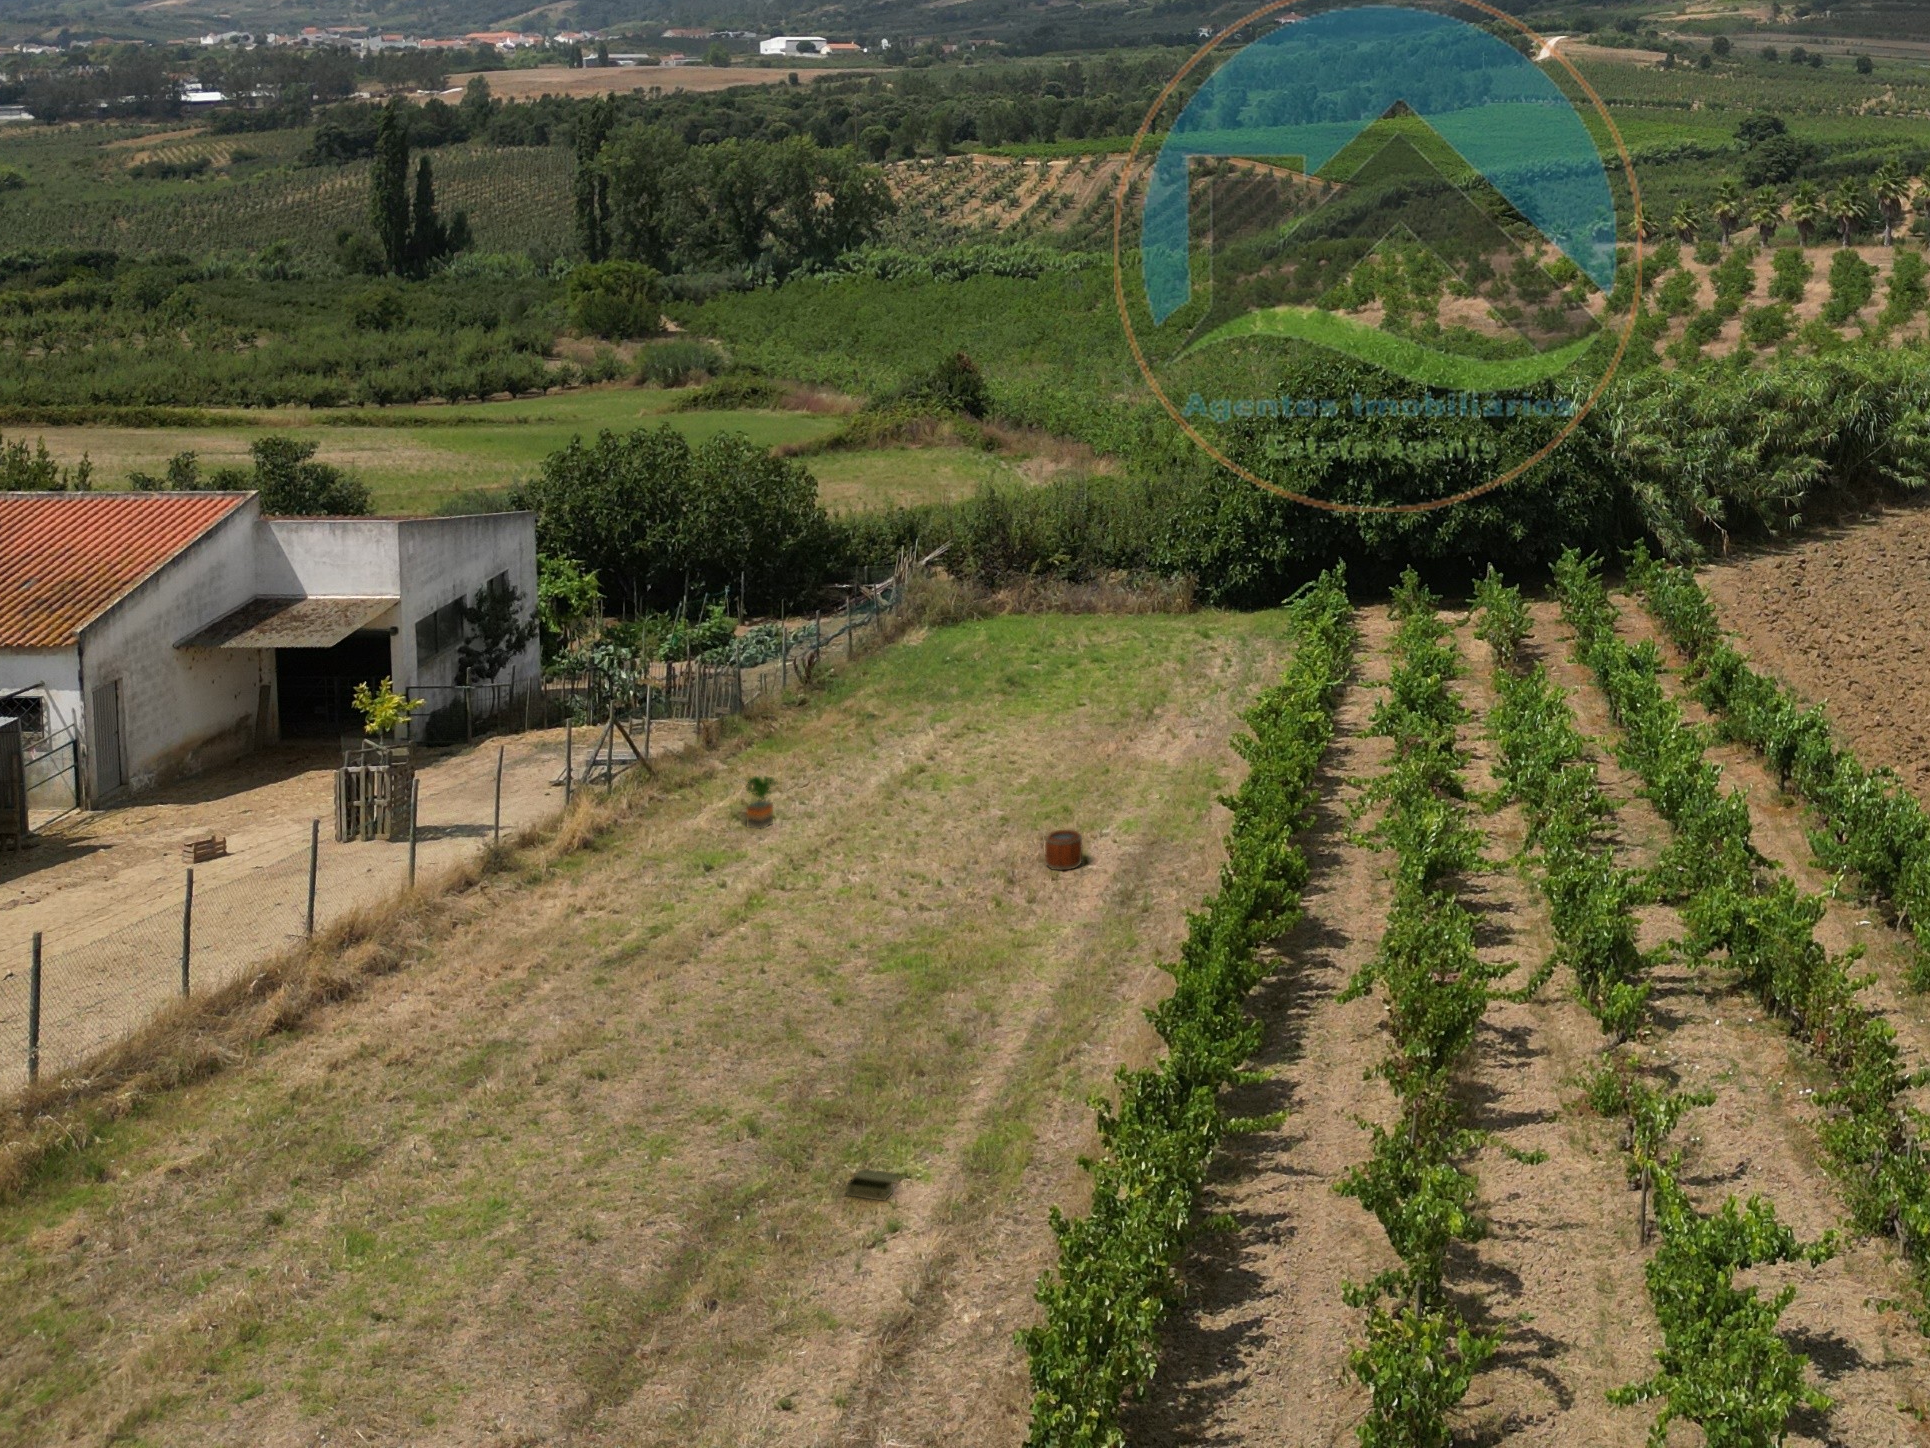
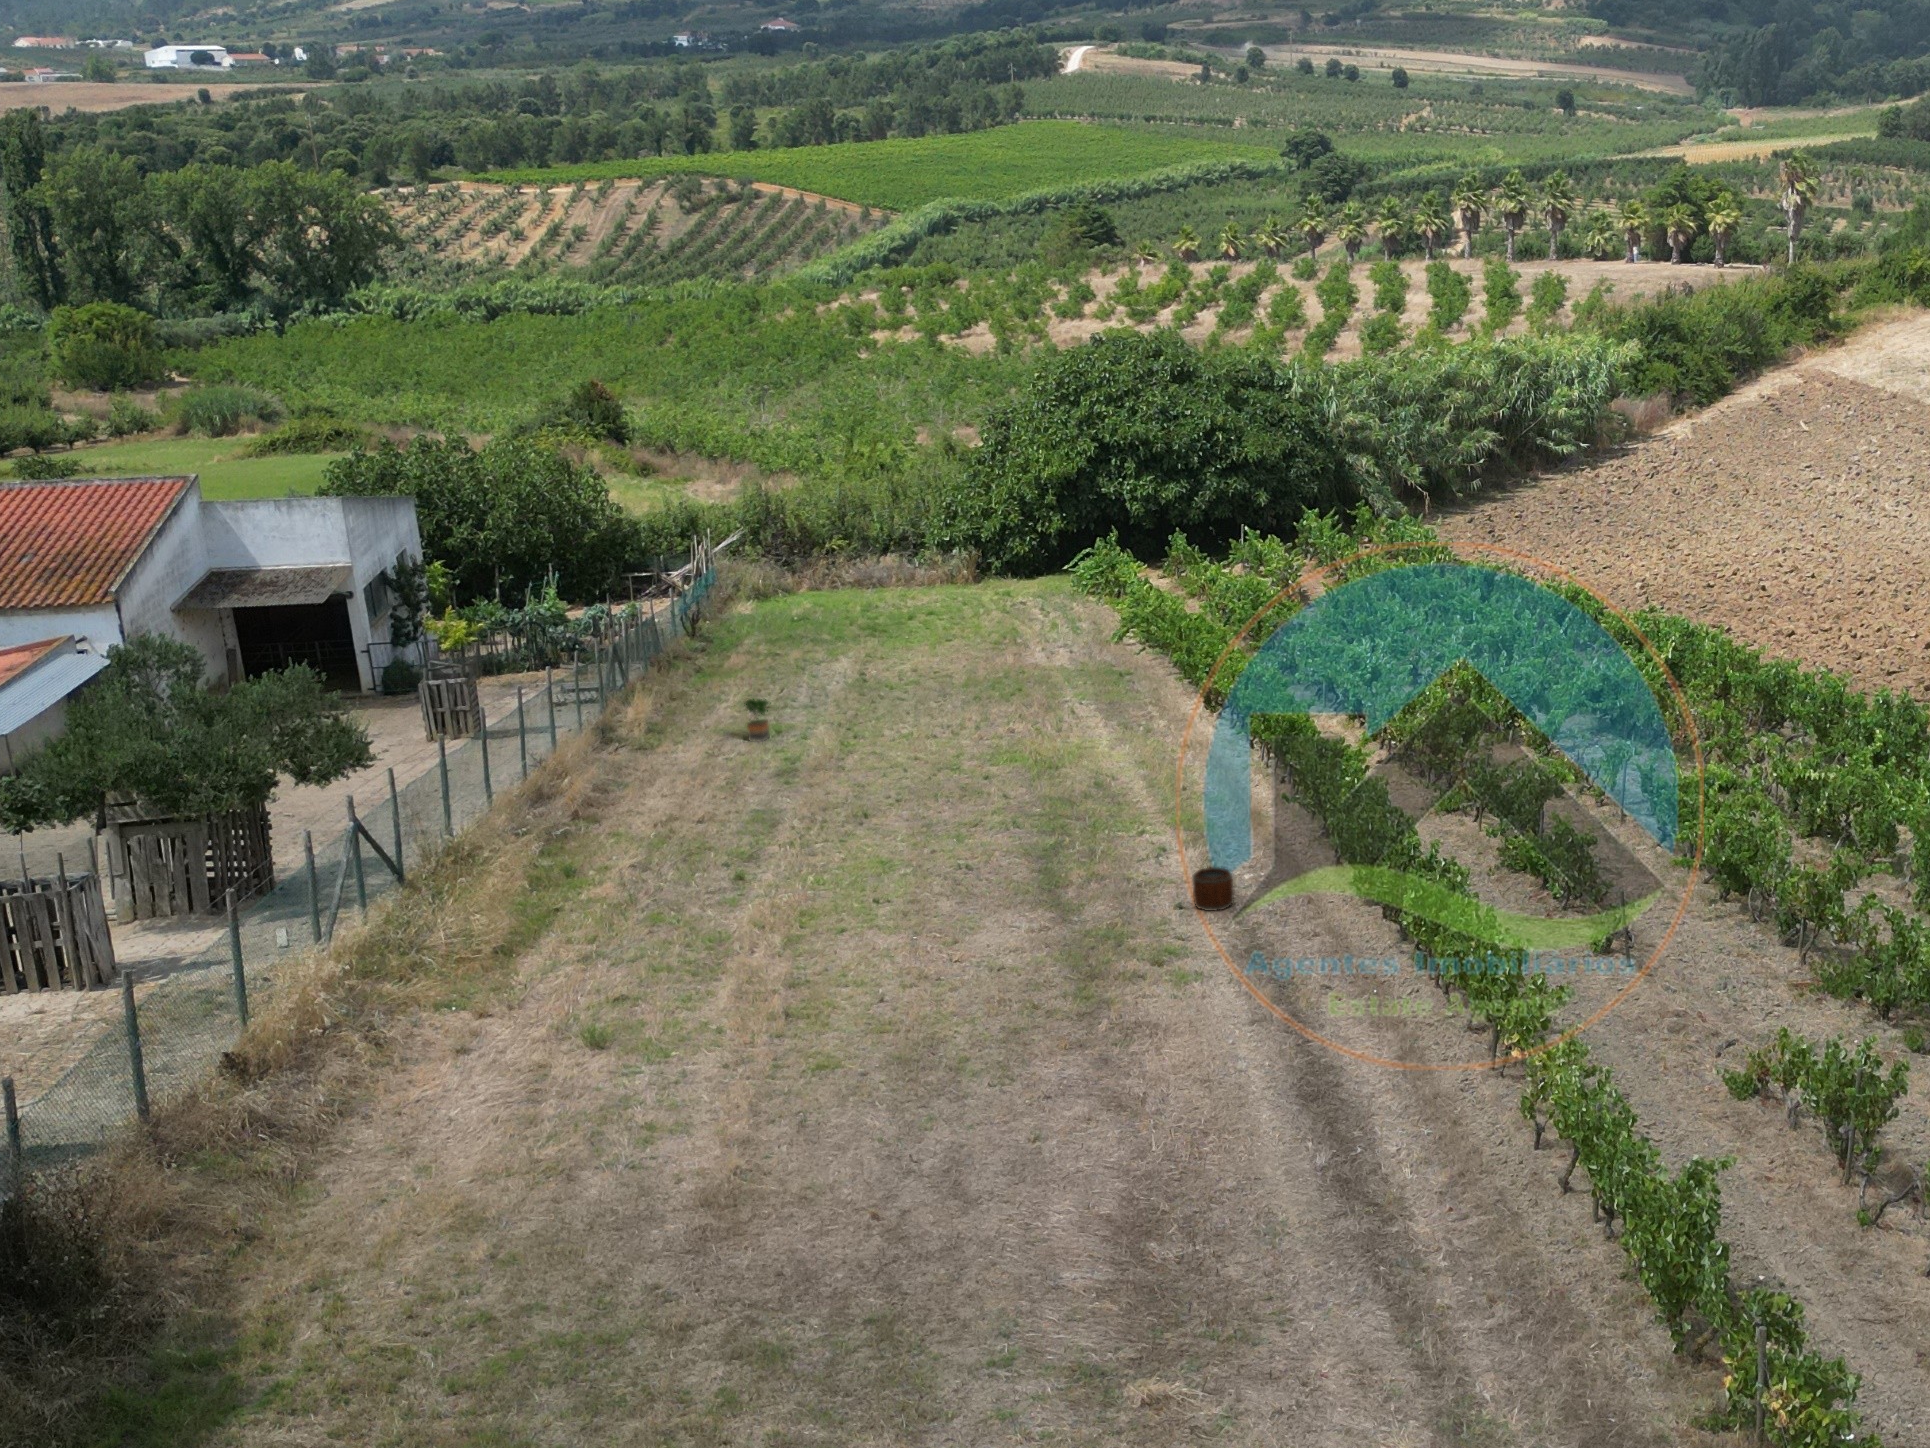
bucket: present [1045,830,1083,870] -> present [1193,867,1234,911]
toolbox: present [846,1169,899,1201] -> none [1095,876,1128,892]

